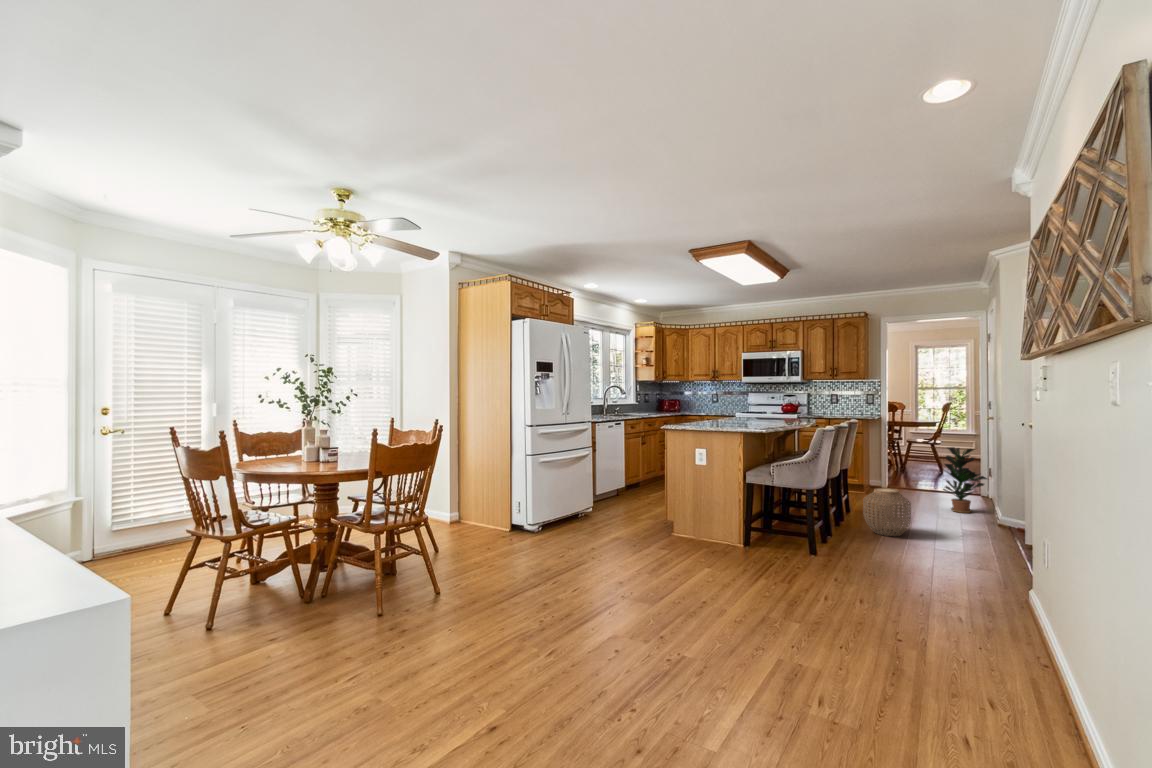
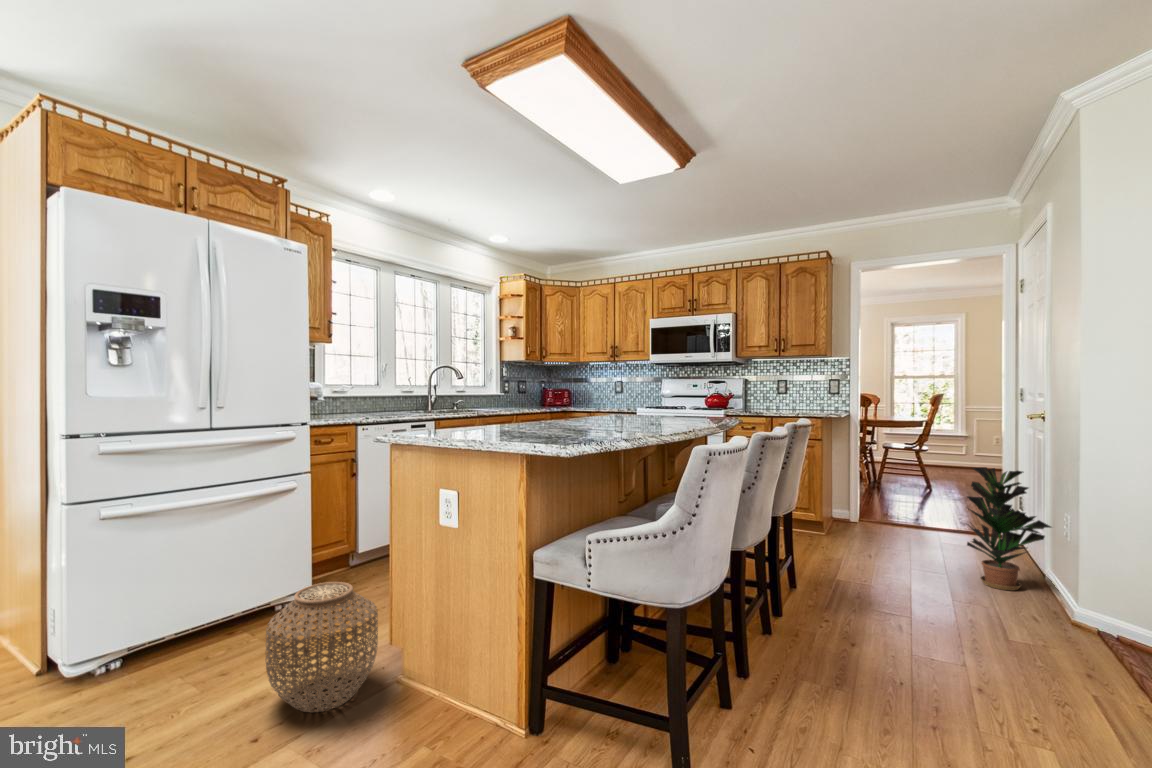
woven basket: present [863,488,911,536] -> present [266,582,378,712]

